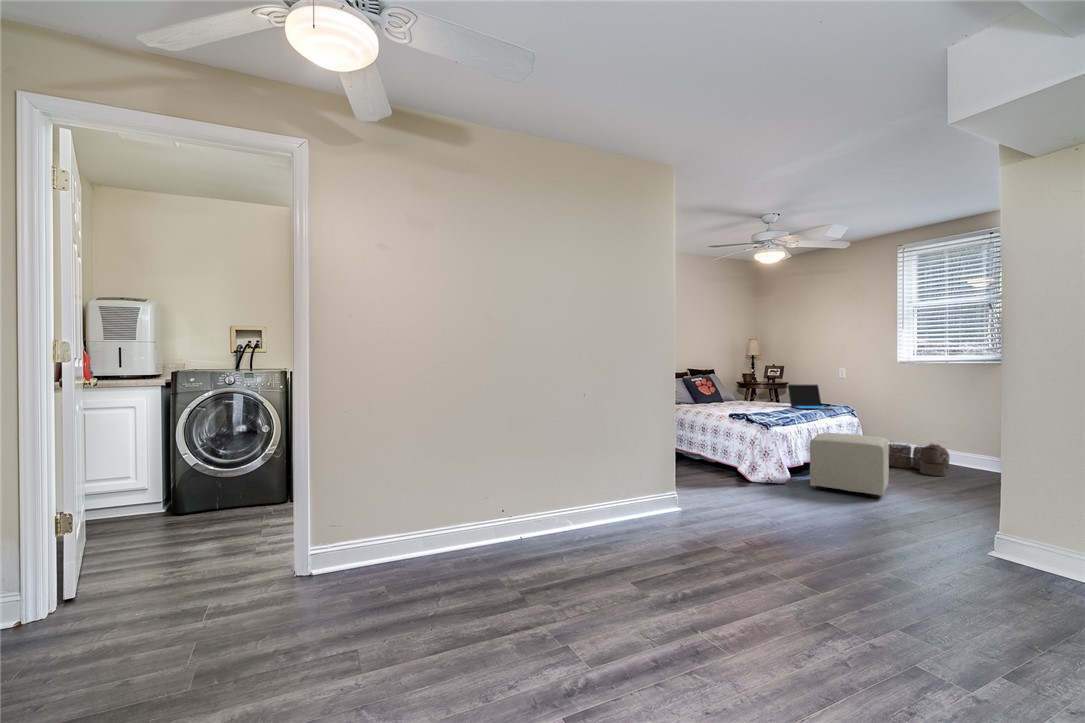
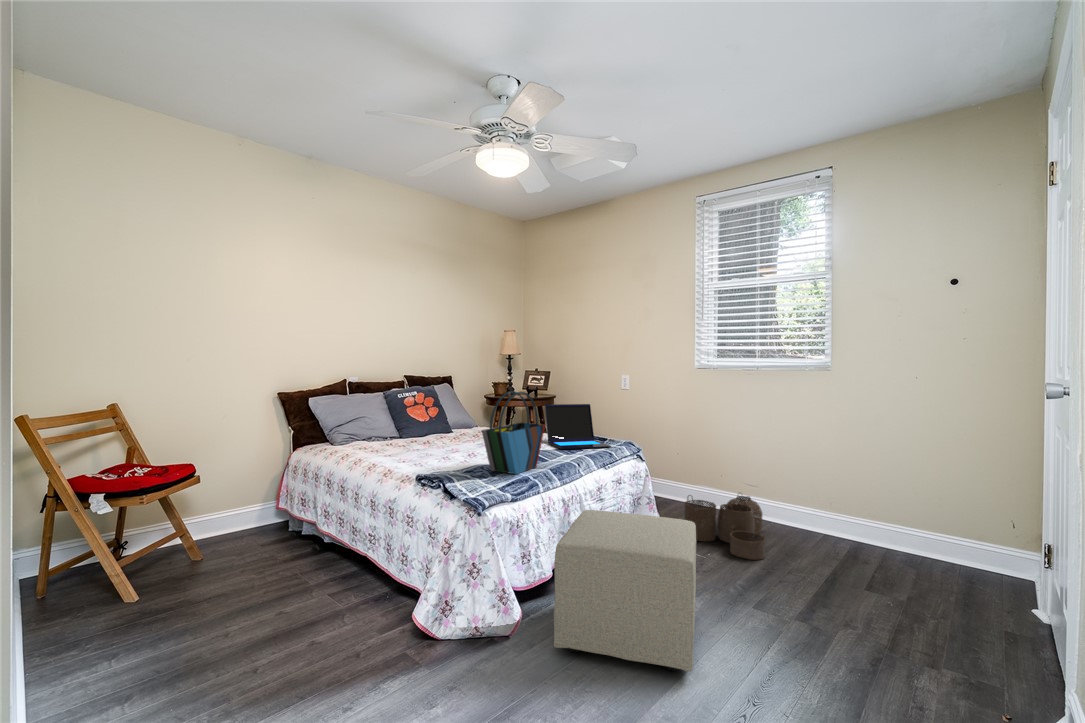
tote bag: none [762,374,795,415] -> present [482,391,545,474]

